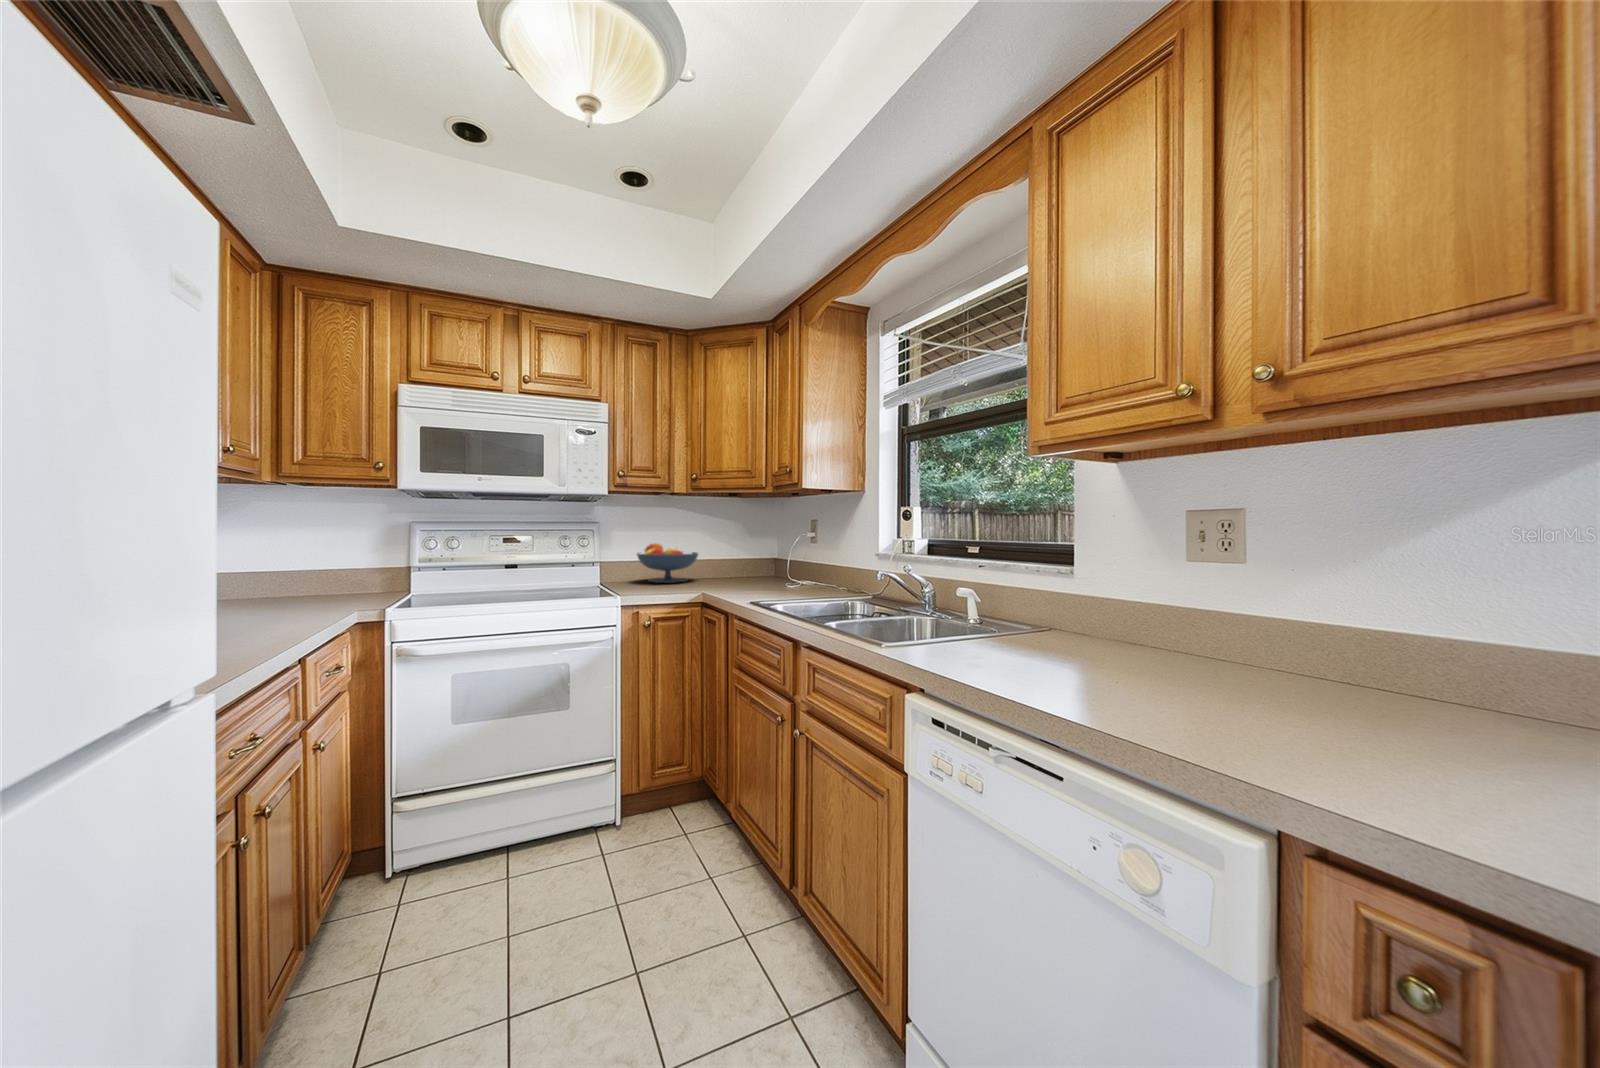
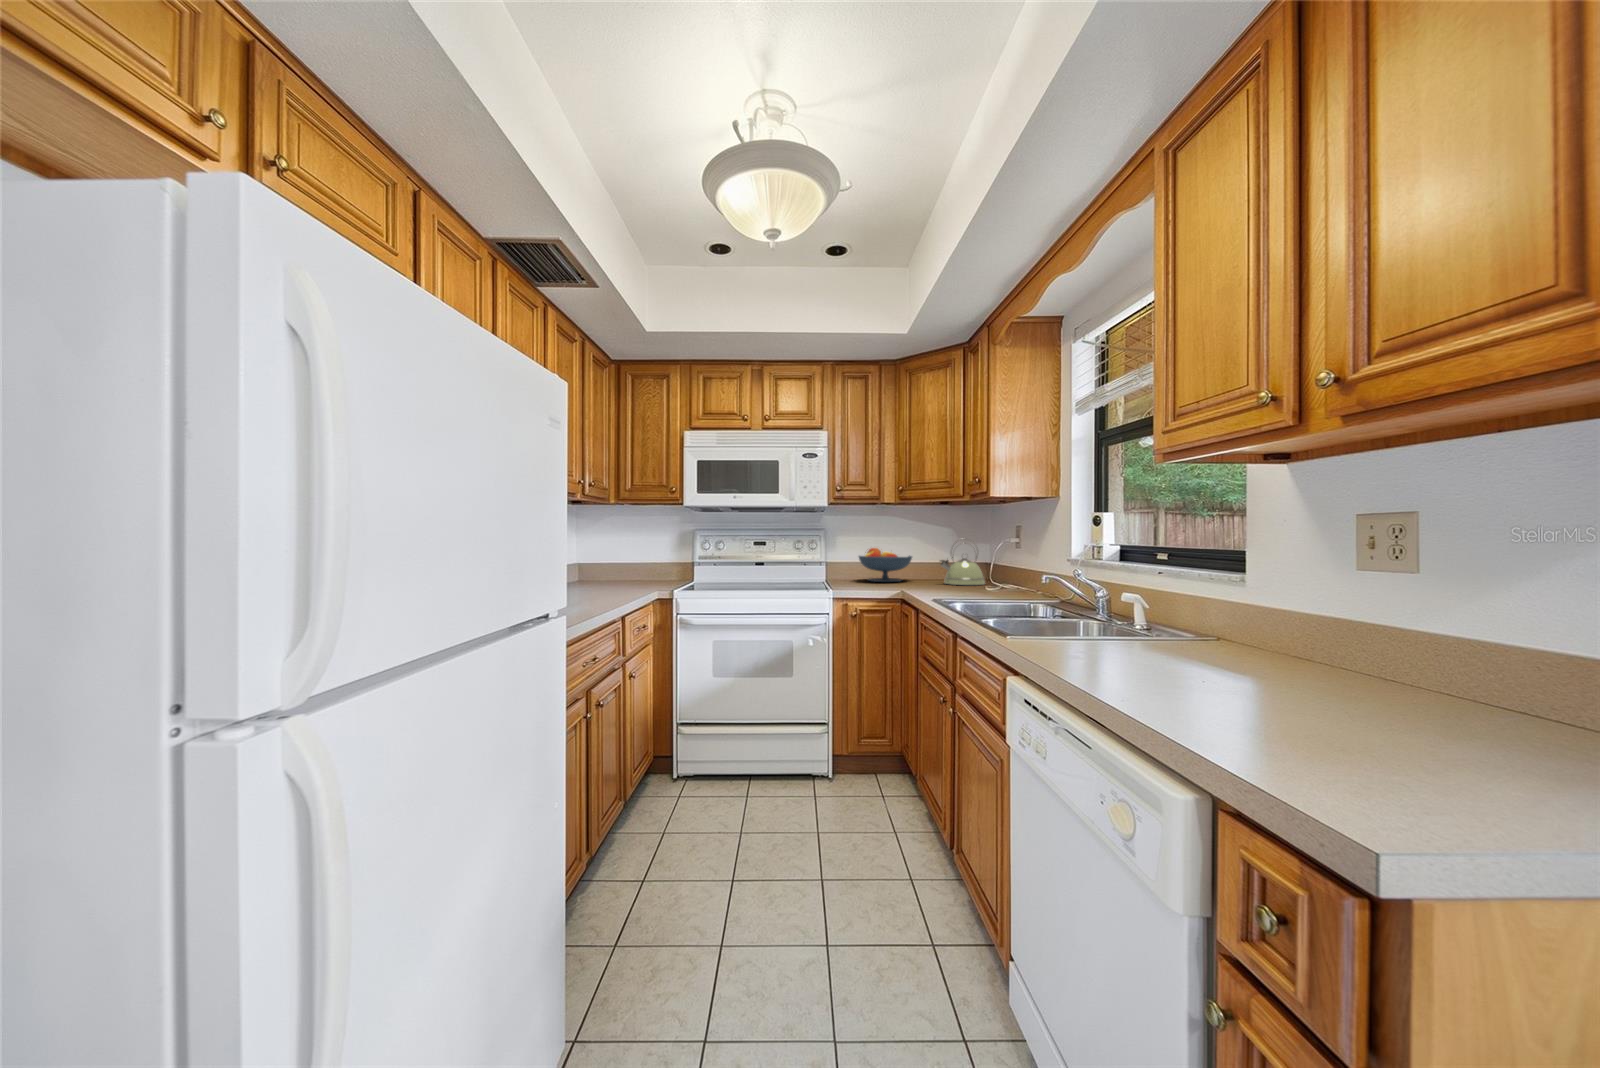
kettle: none [731,533,777,583] -> present [940,542,985,585]

